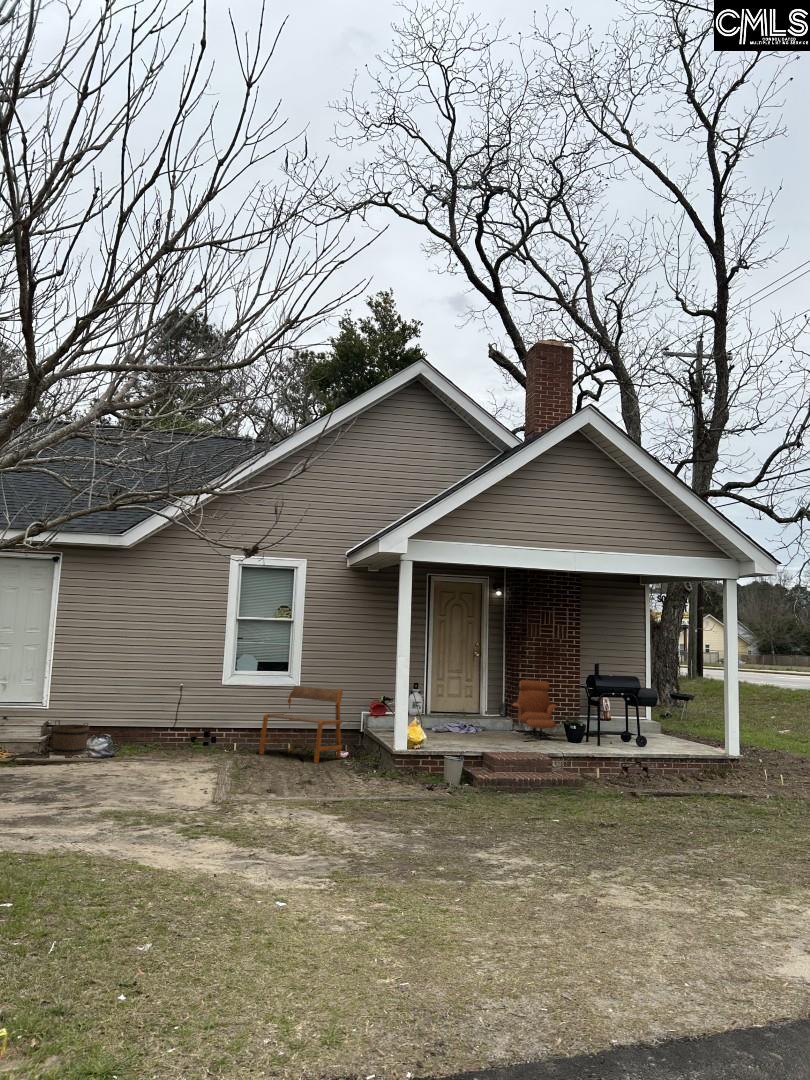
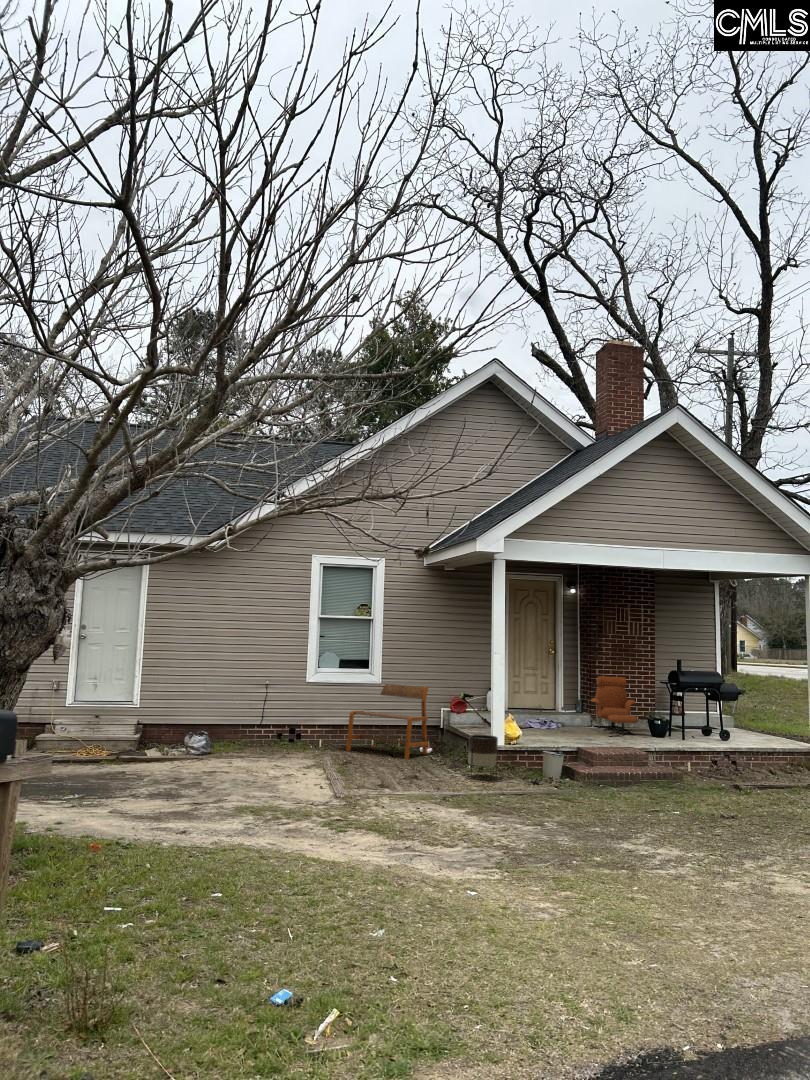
bucket: present [52,720,89,755] -> none [148,718,183,753]
planter: none [368,739,398,783] -> present [468,735,498,776]

